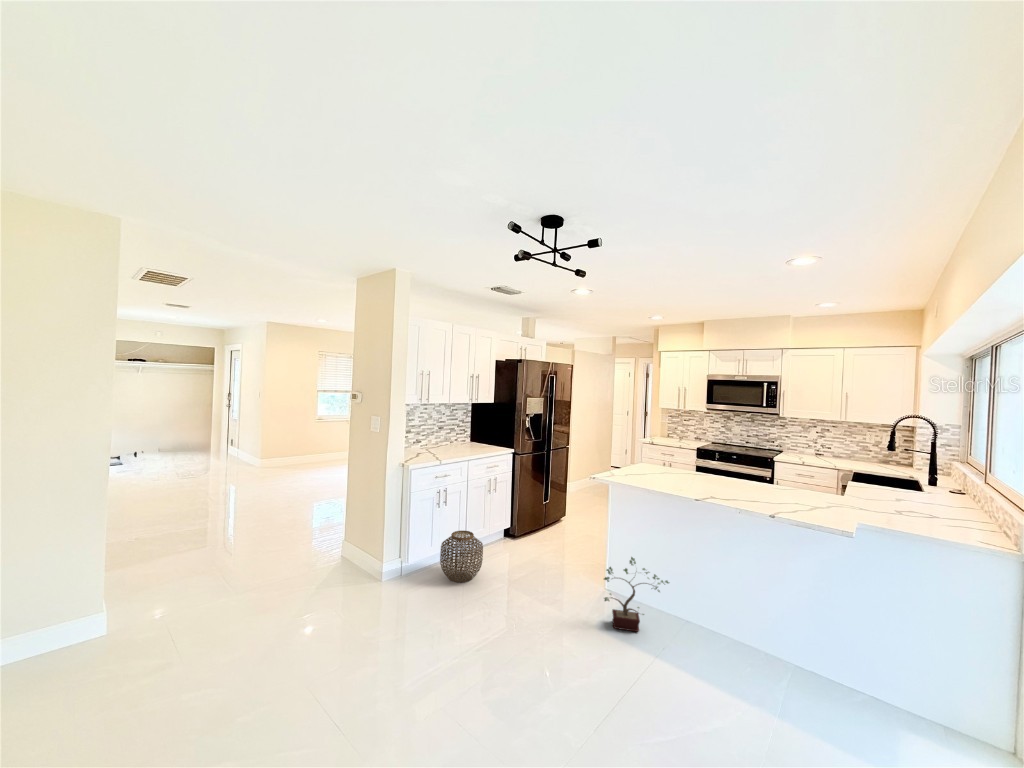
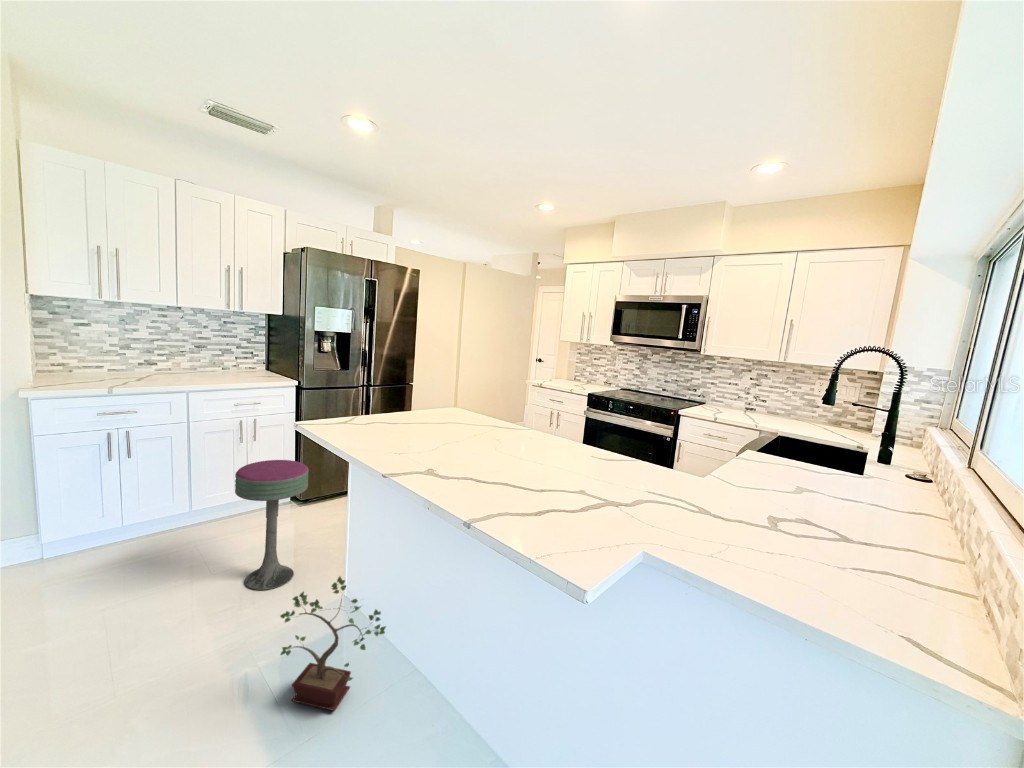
bar stool: none [520,500,559,581] -> present [235,460,309,590]
woven basket: present [440,531,483,583] -> none [81,506,175,592]

